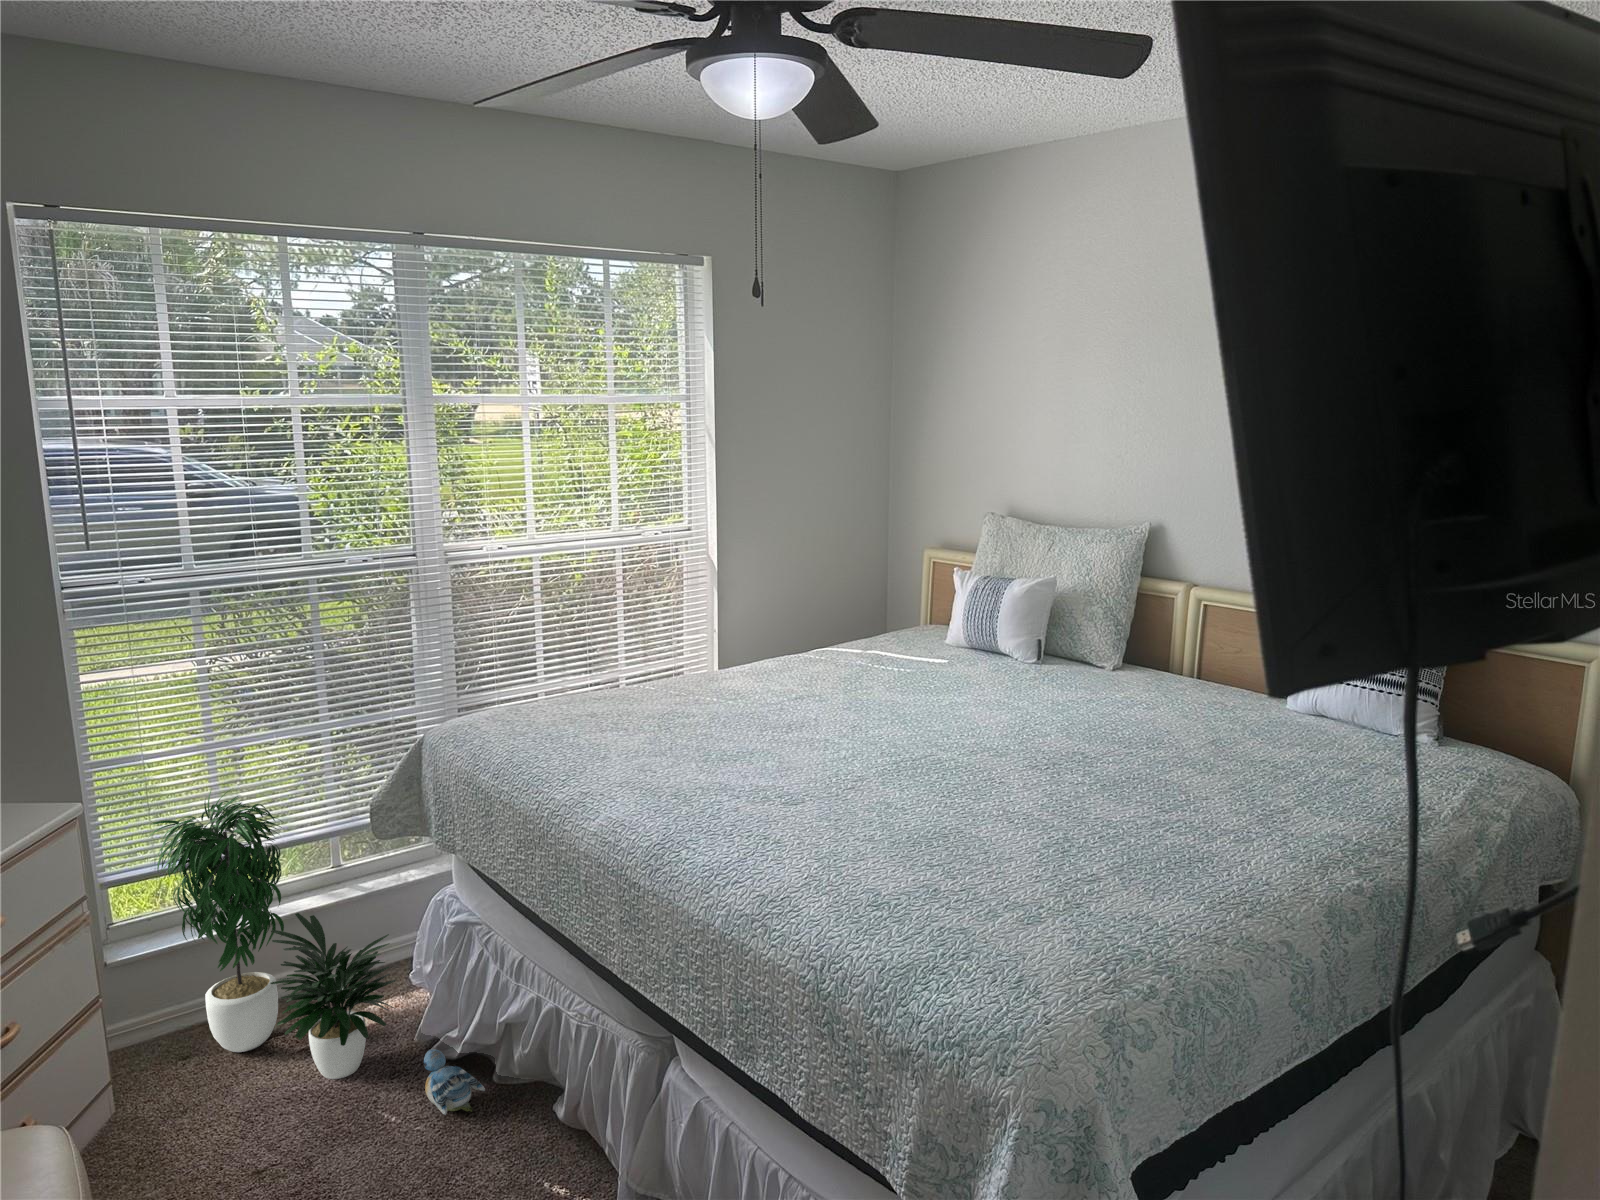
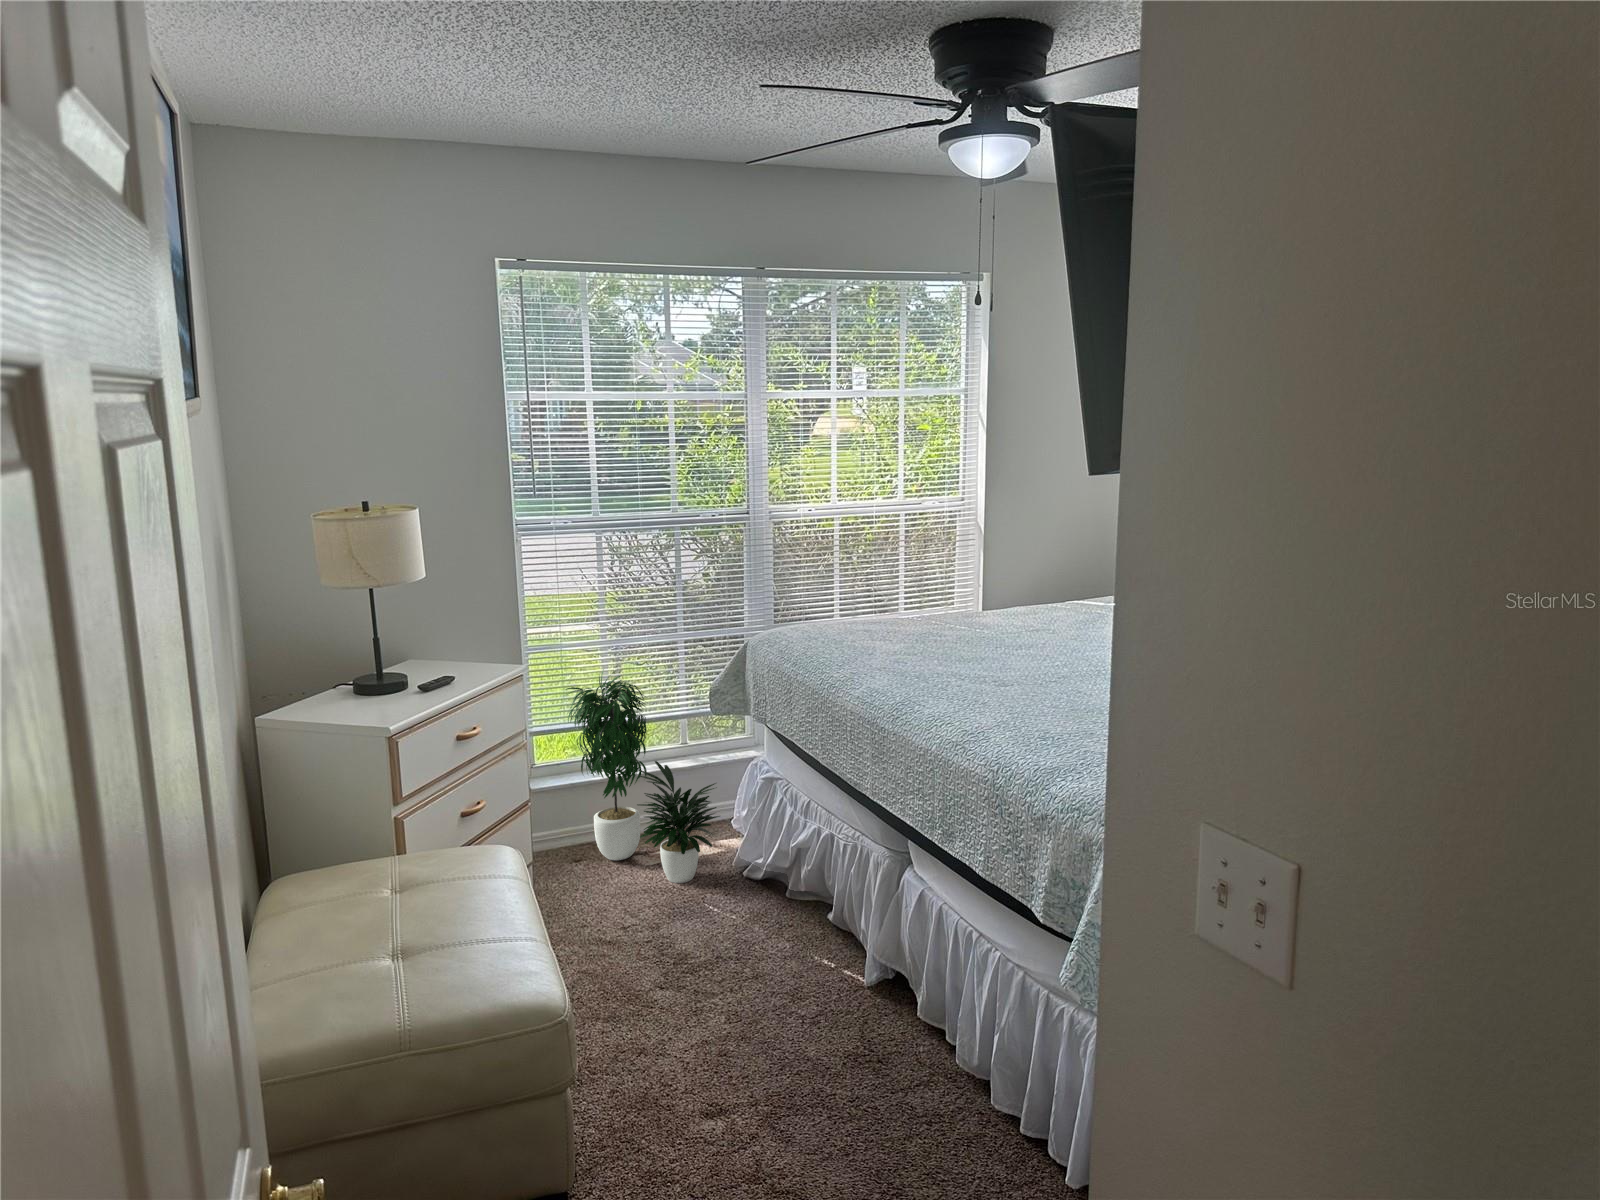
plush toy: present [424,1049,485,1115] -> none [737,865,779,911]

